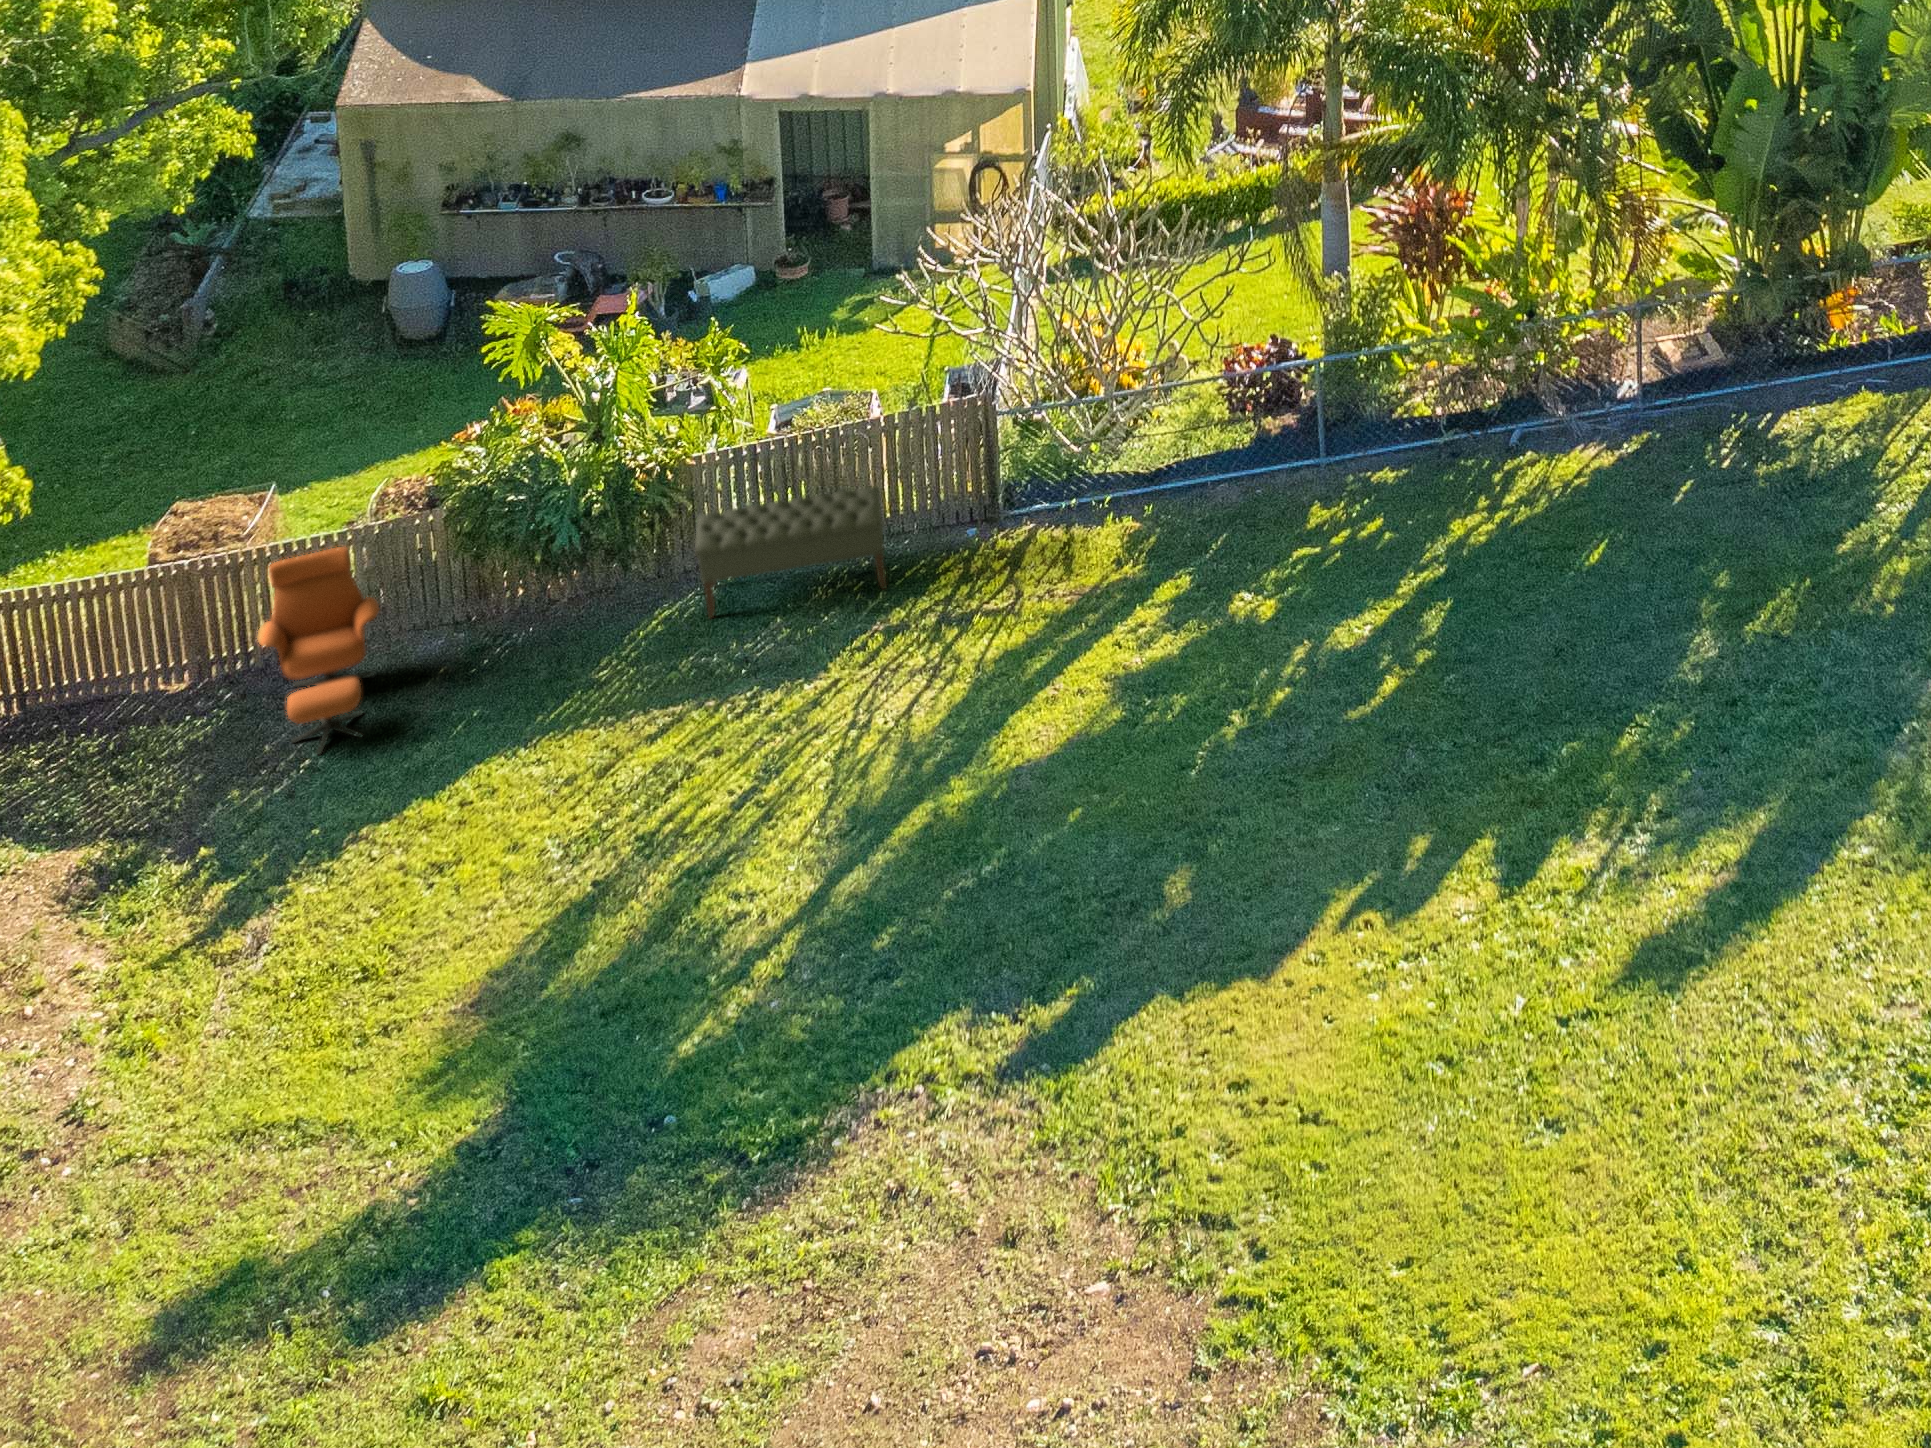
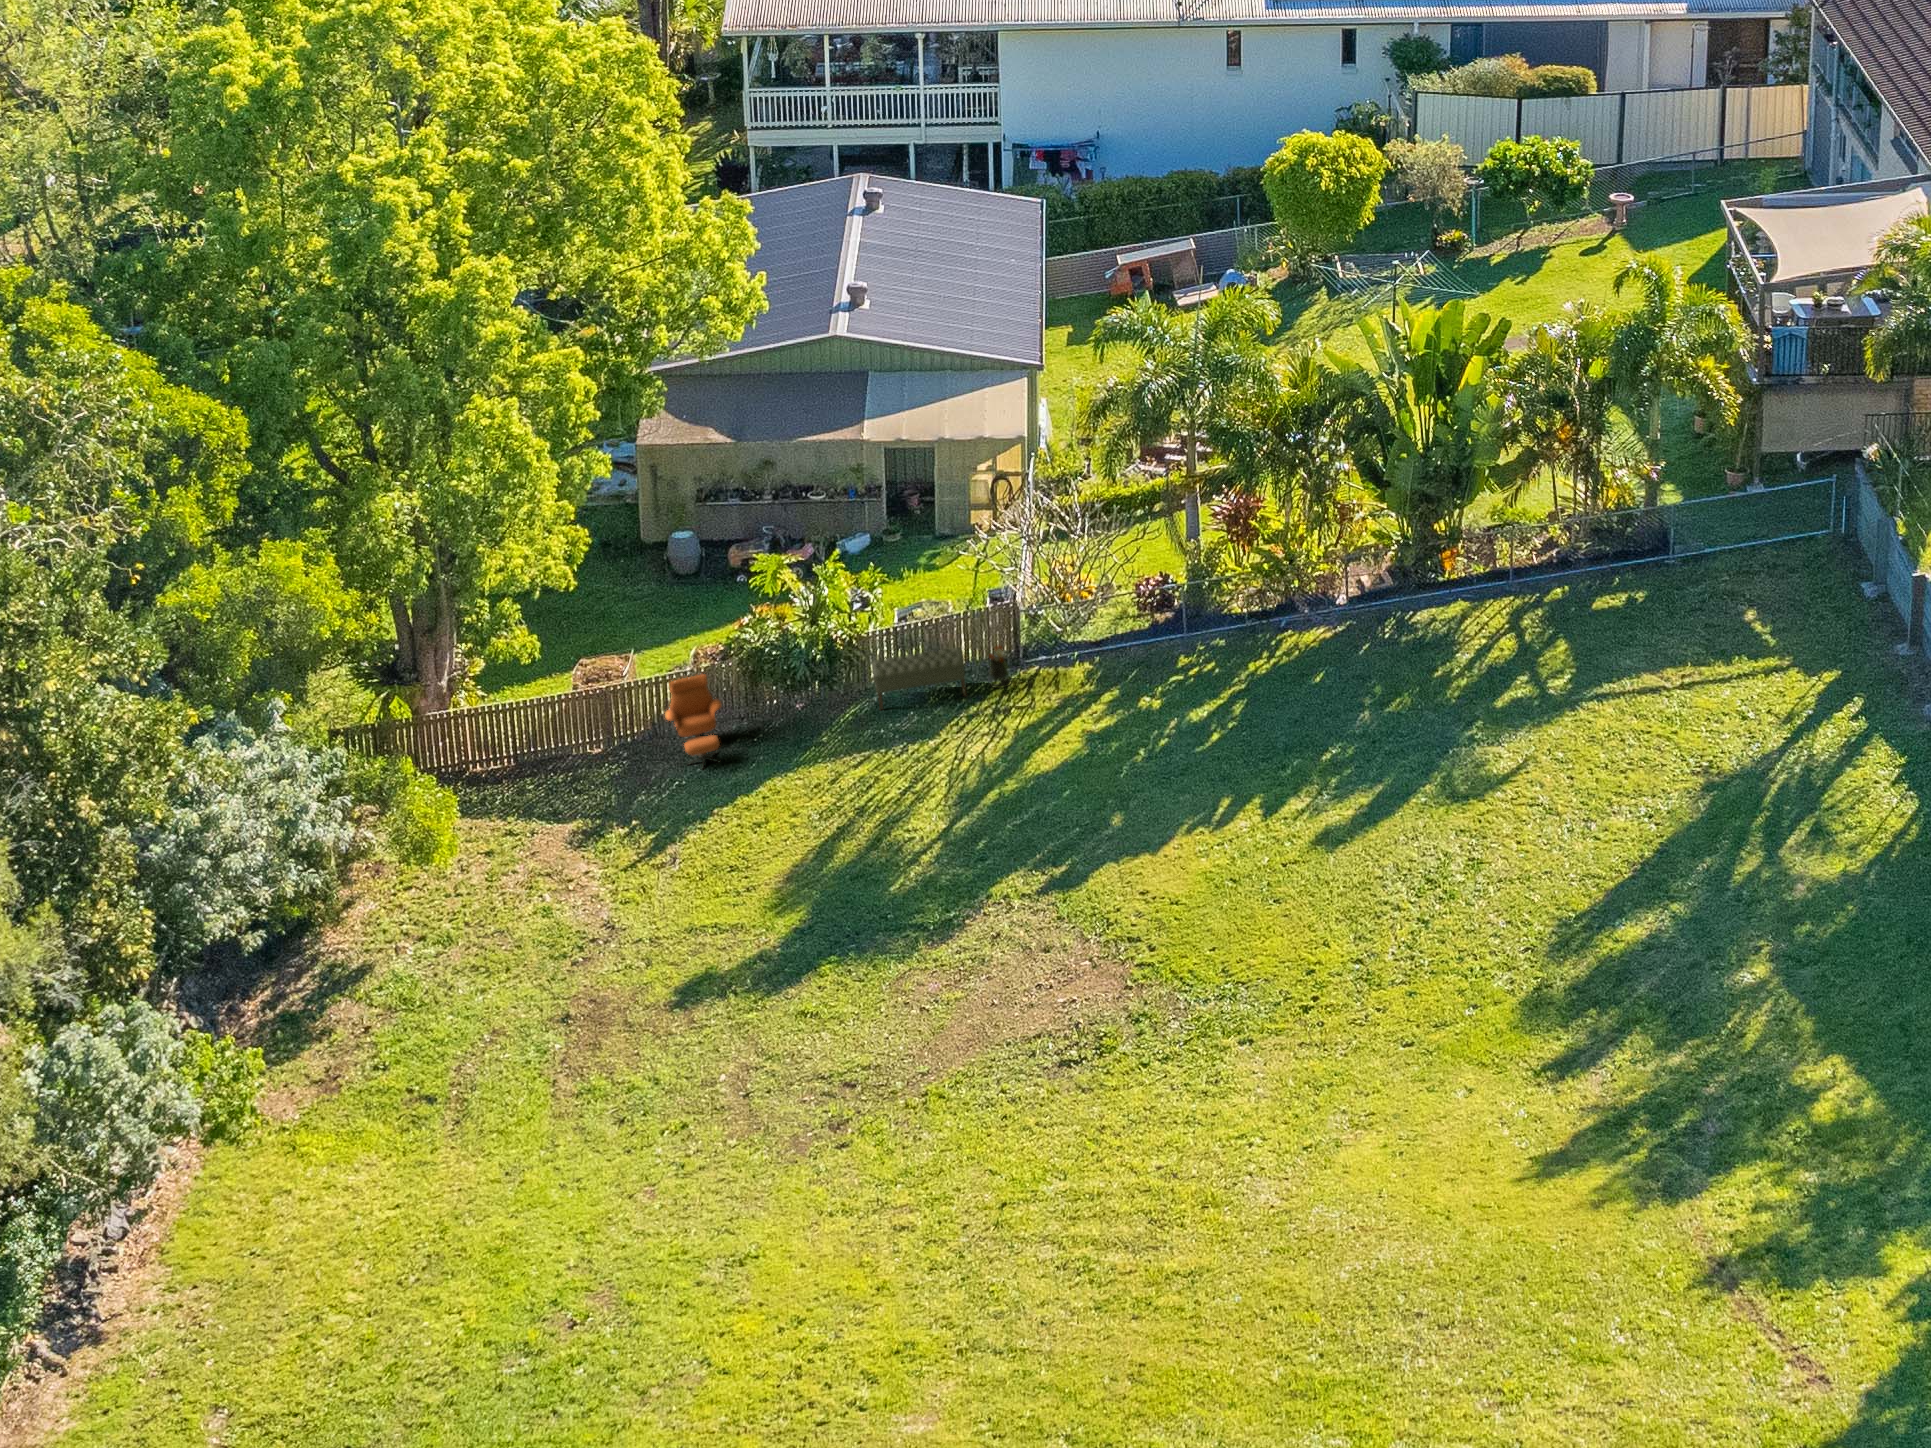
watering can: none [929,479,980,571] -> present [989,645,1012,688]

